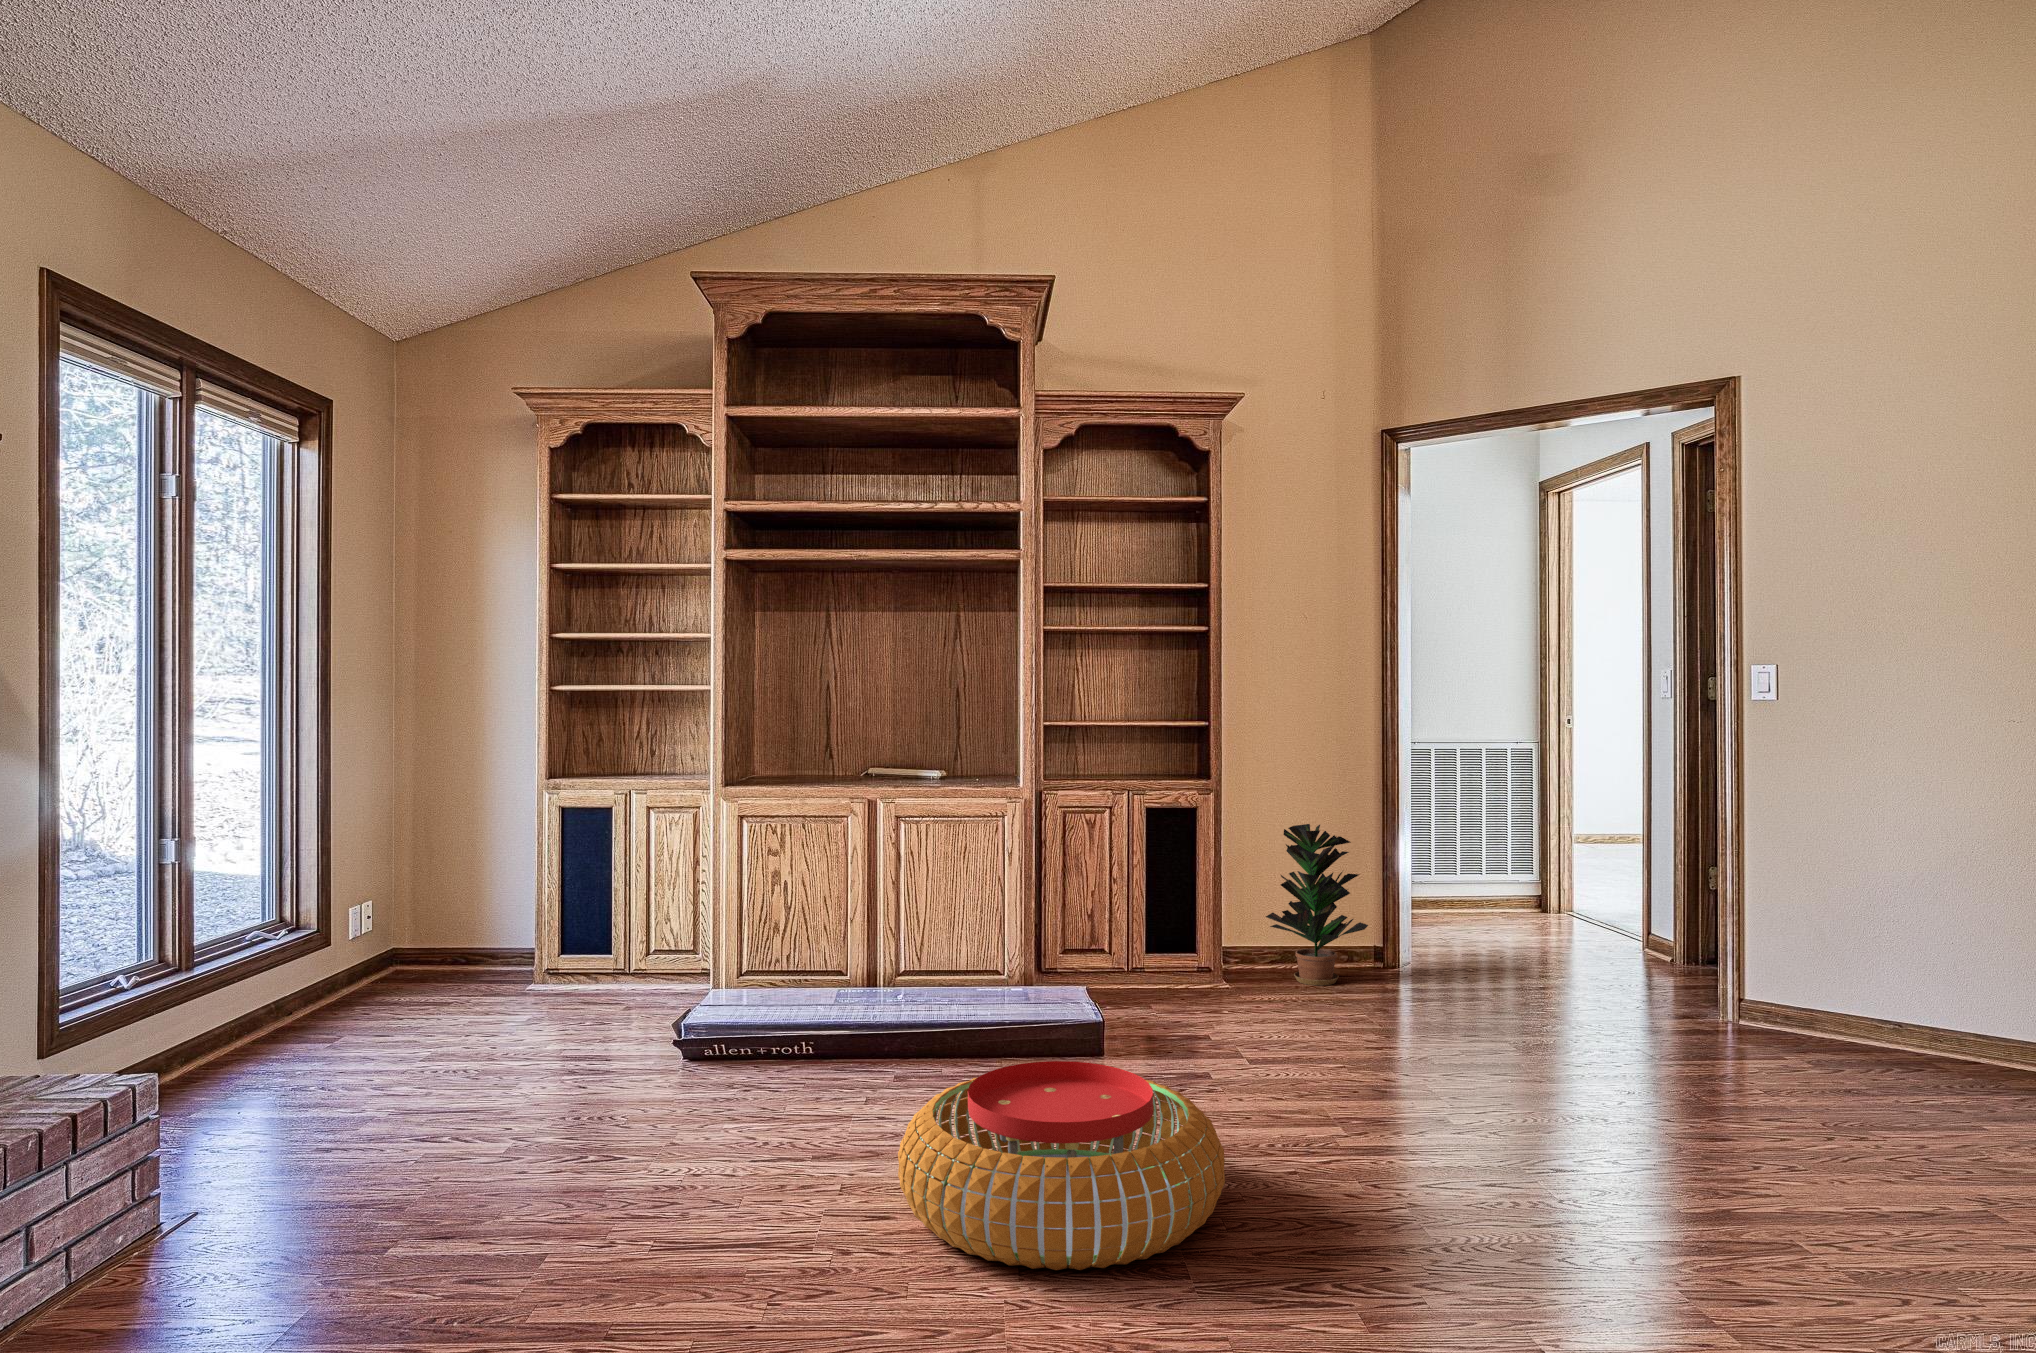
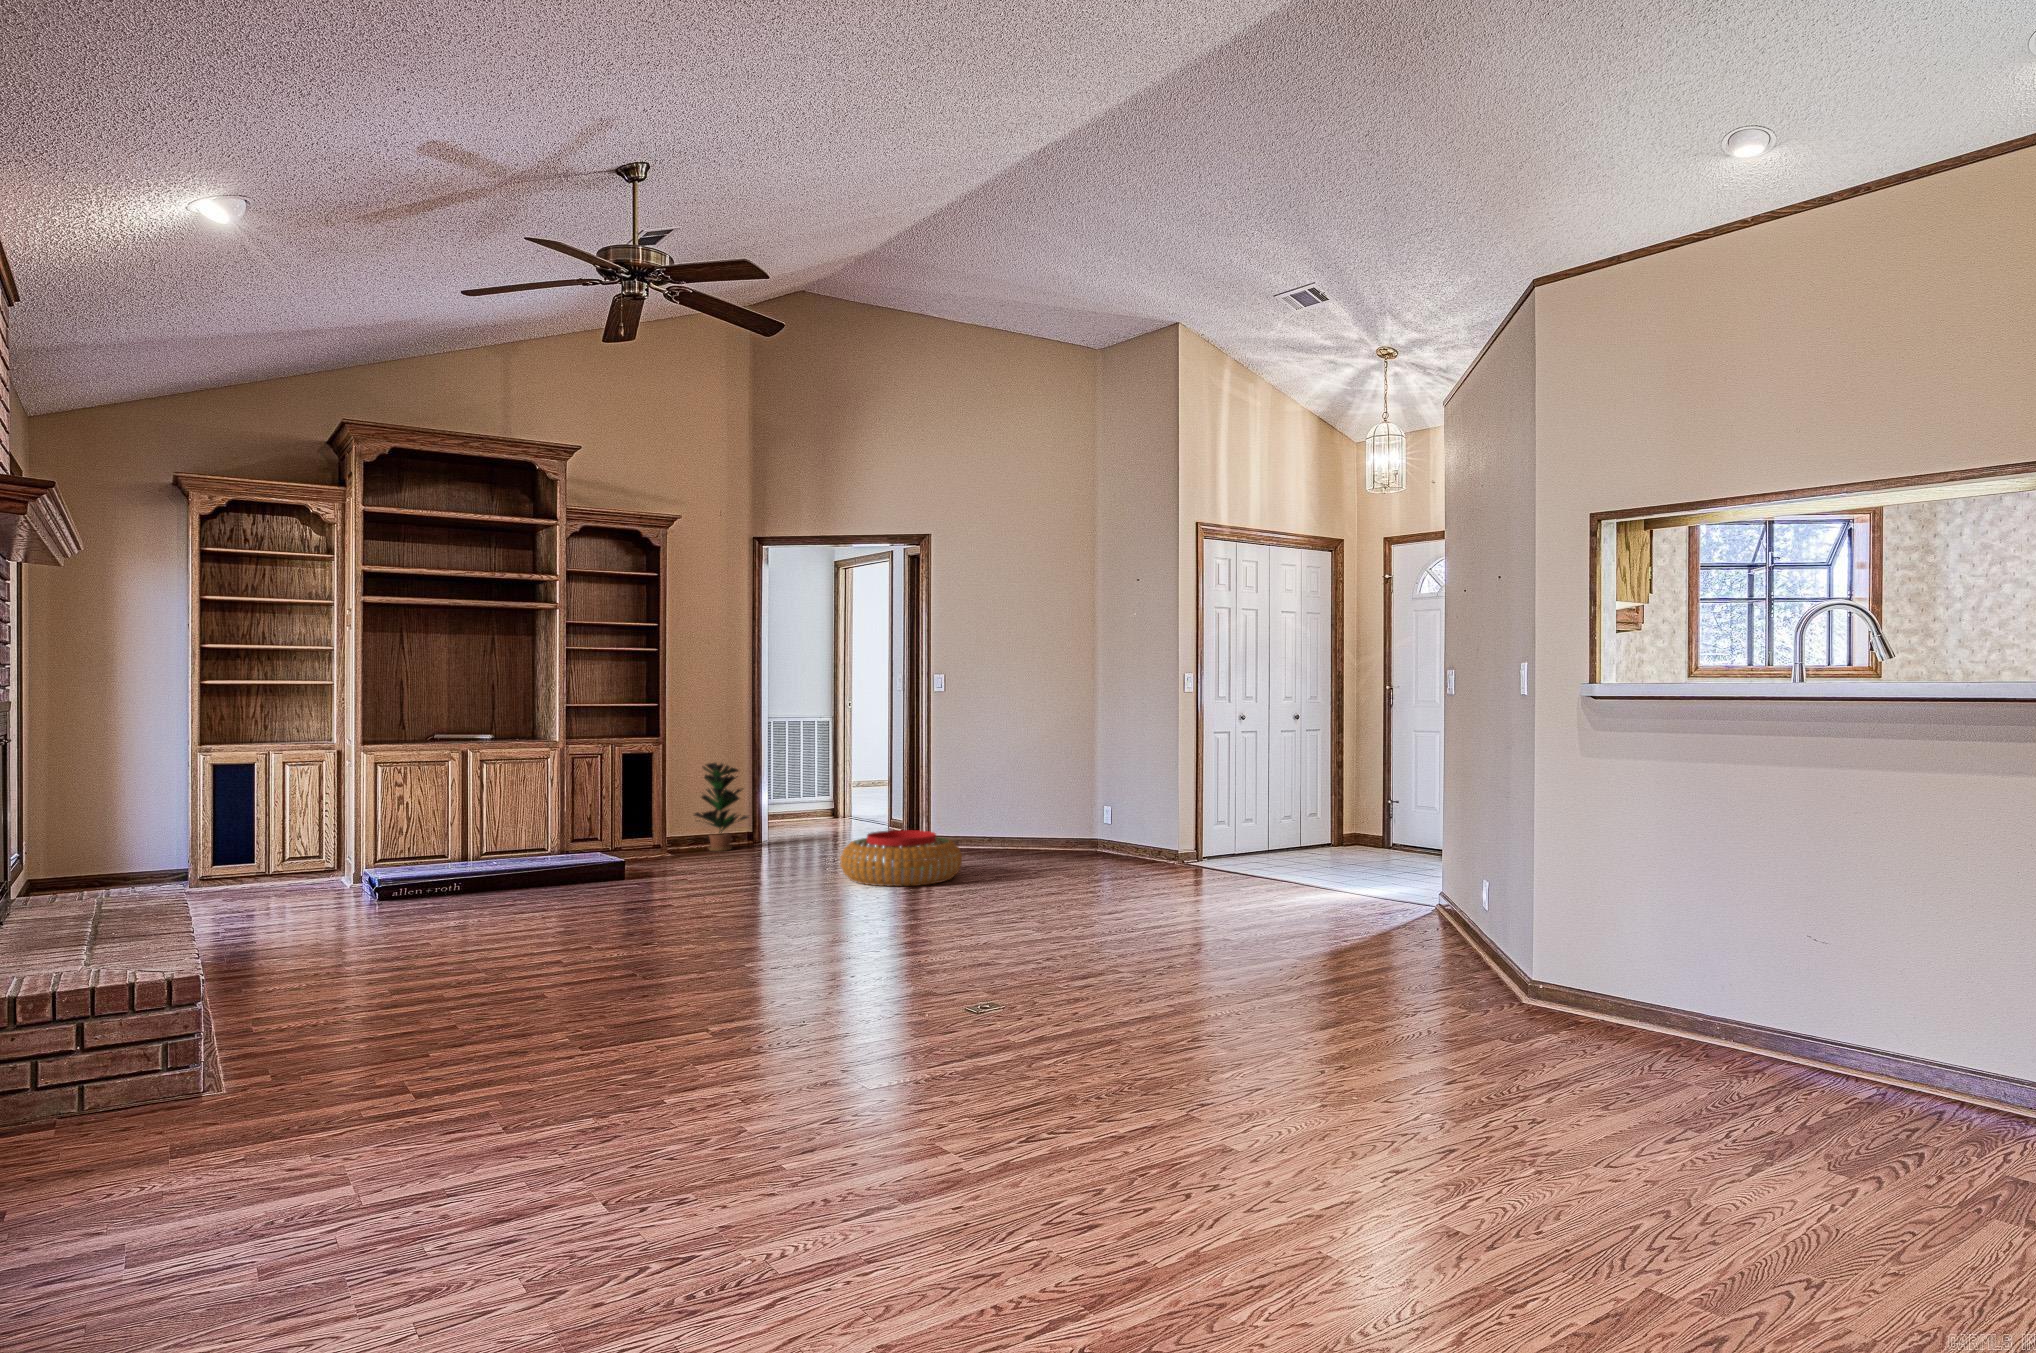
pouf: present [898,1061,1225,1270] -> present [840,830,962,886]

